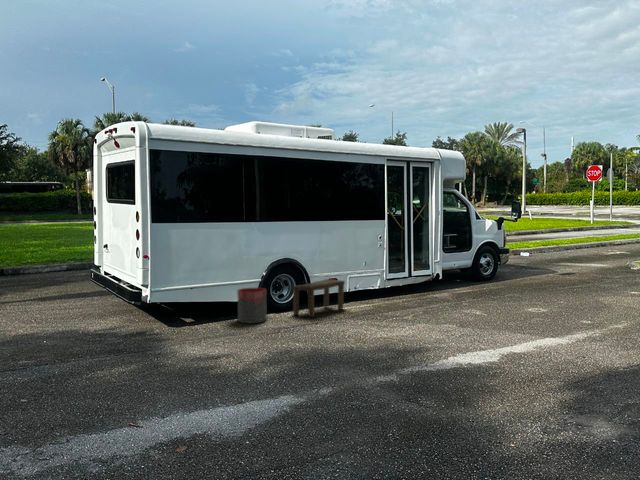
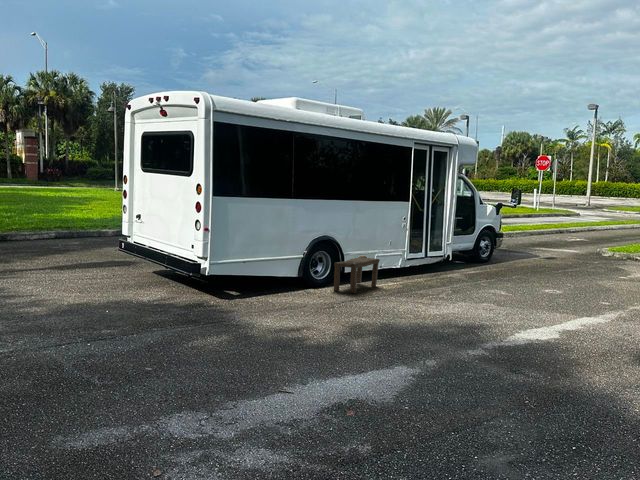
trash can: present [237,288,267,323] -> none [285,263,314,298]

